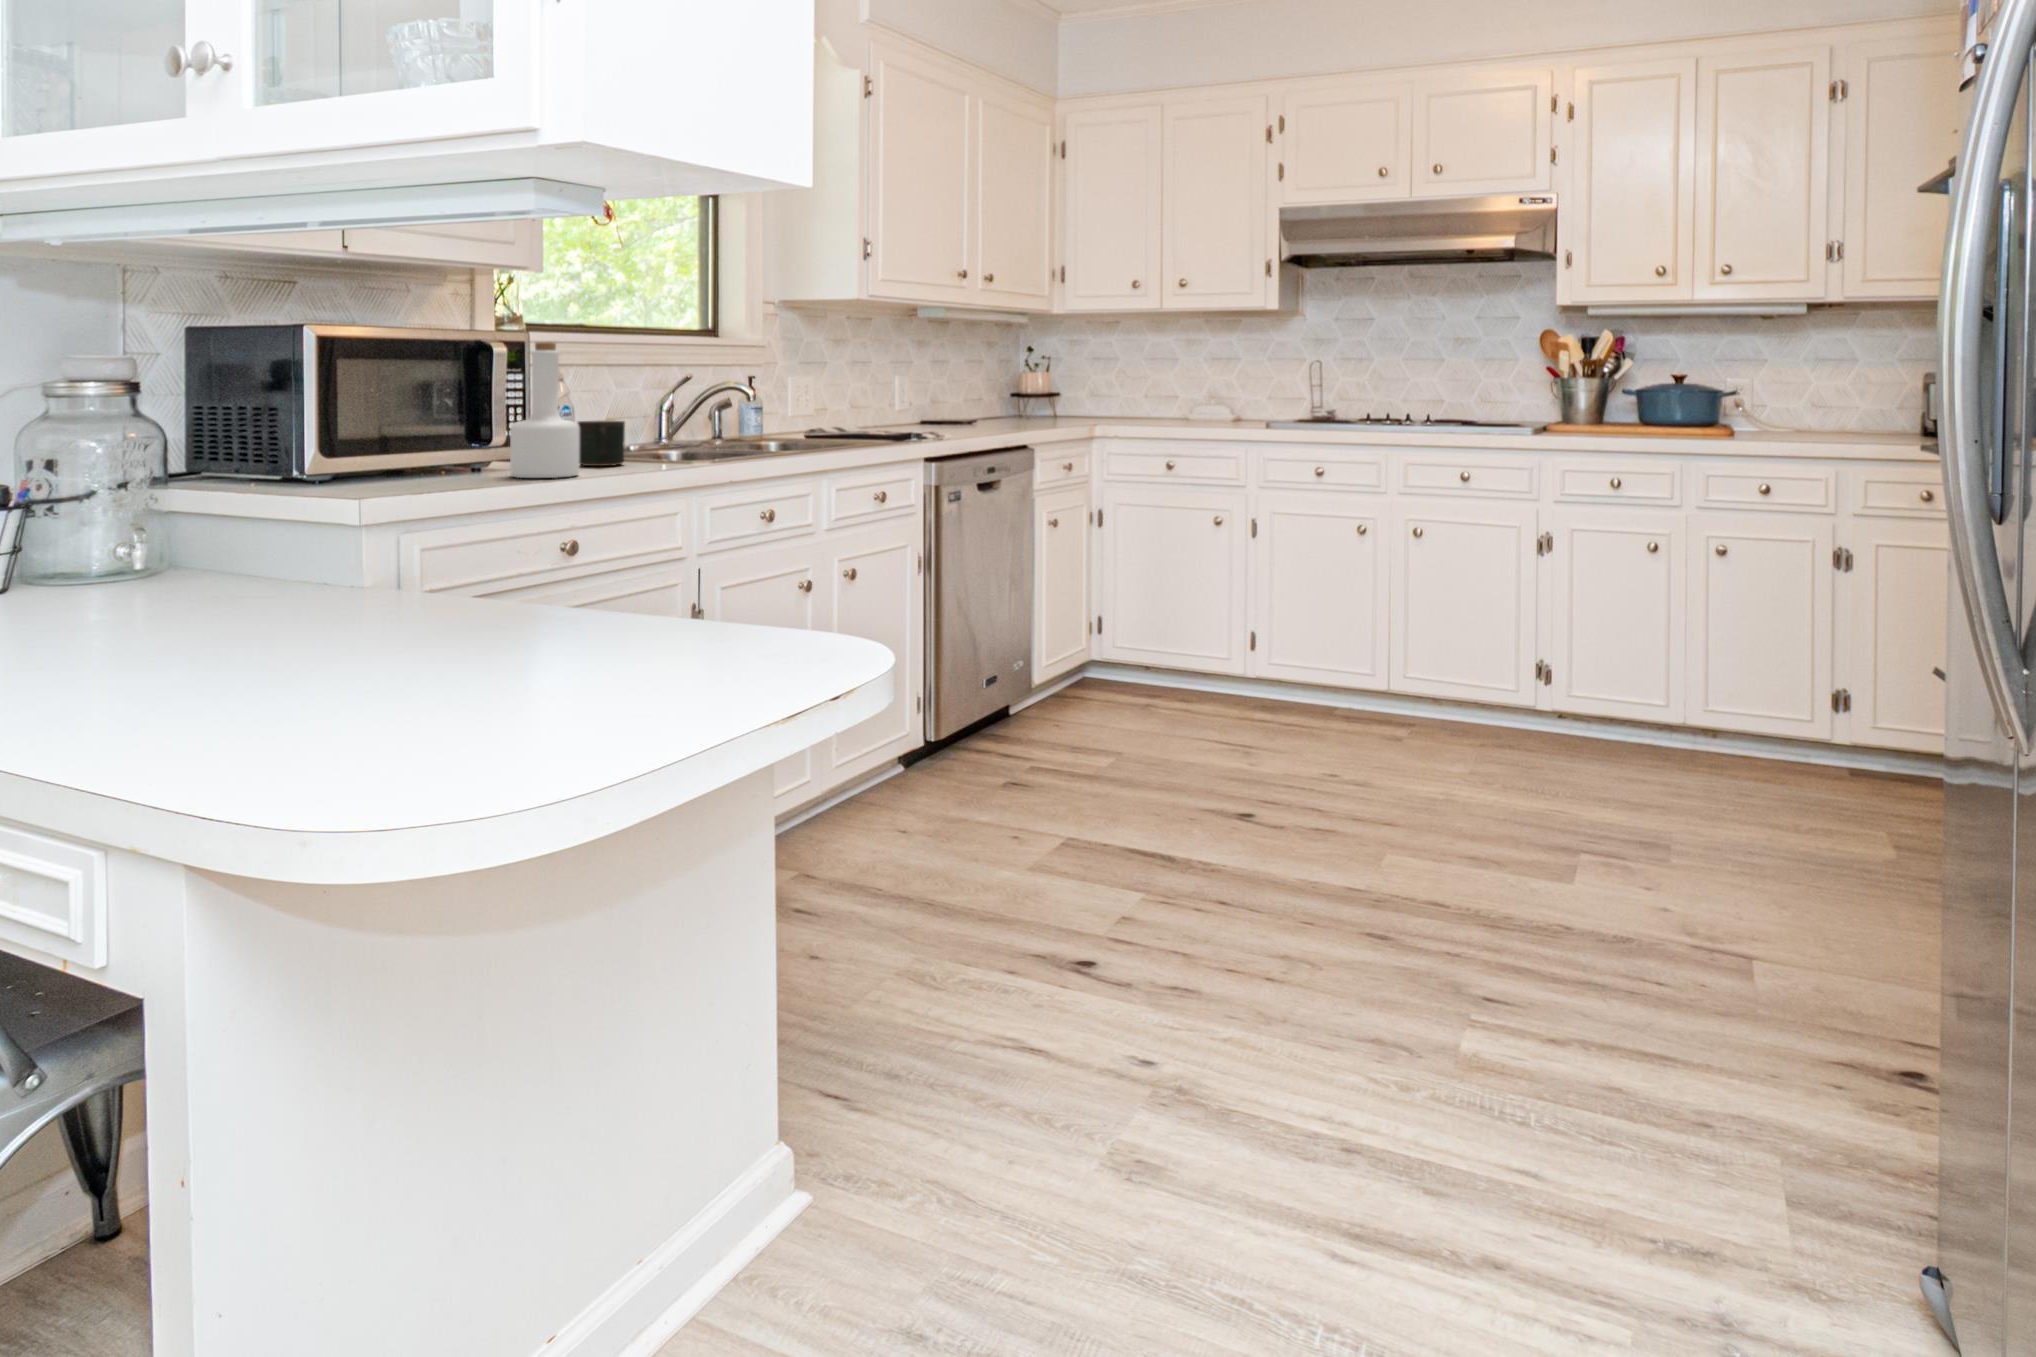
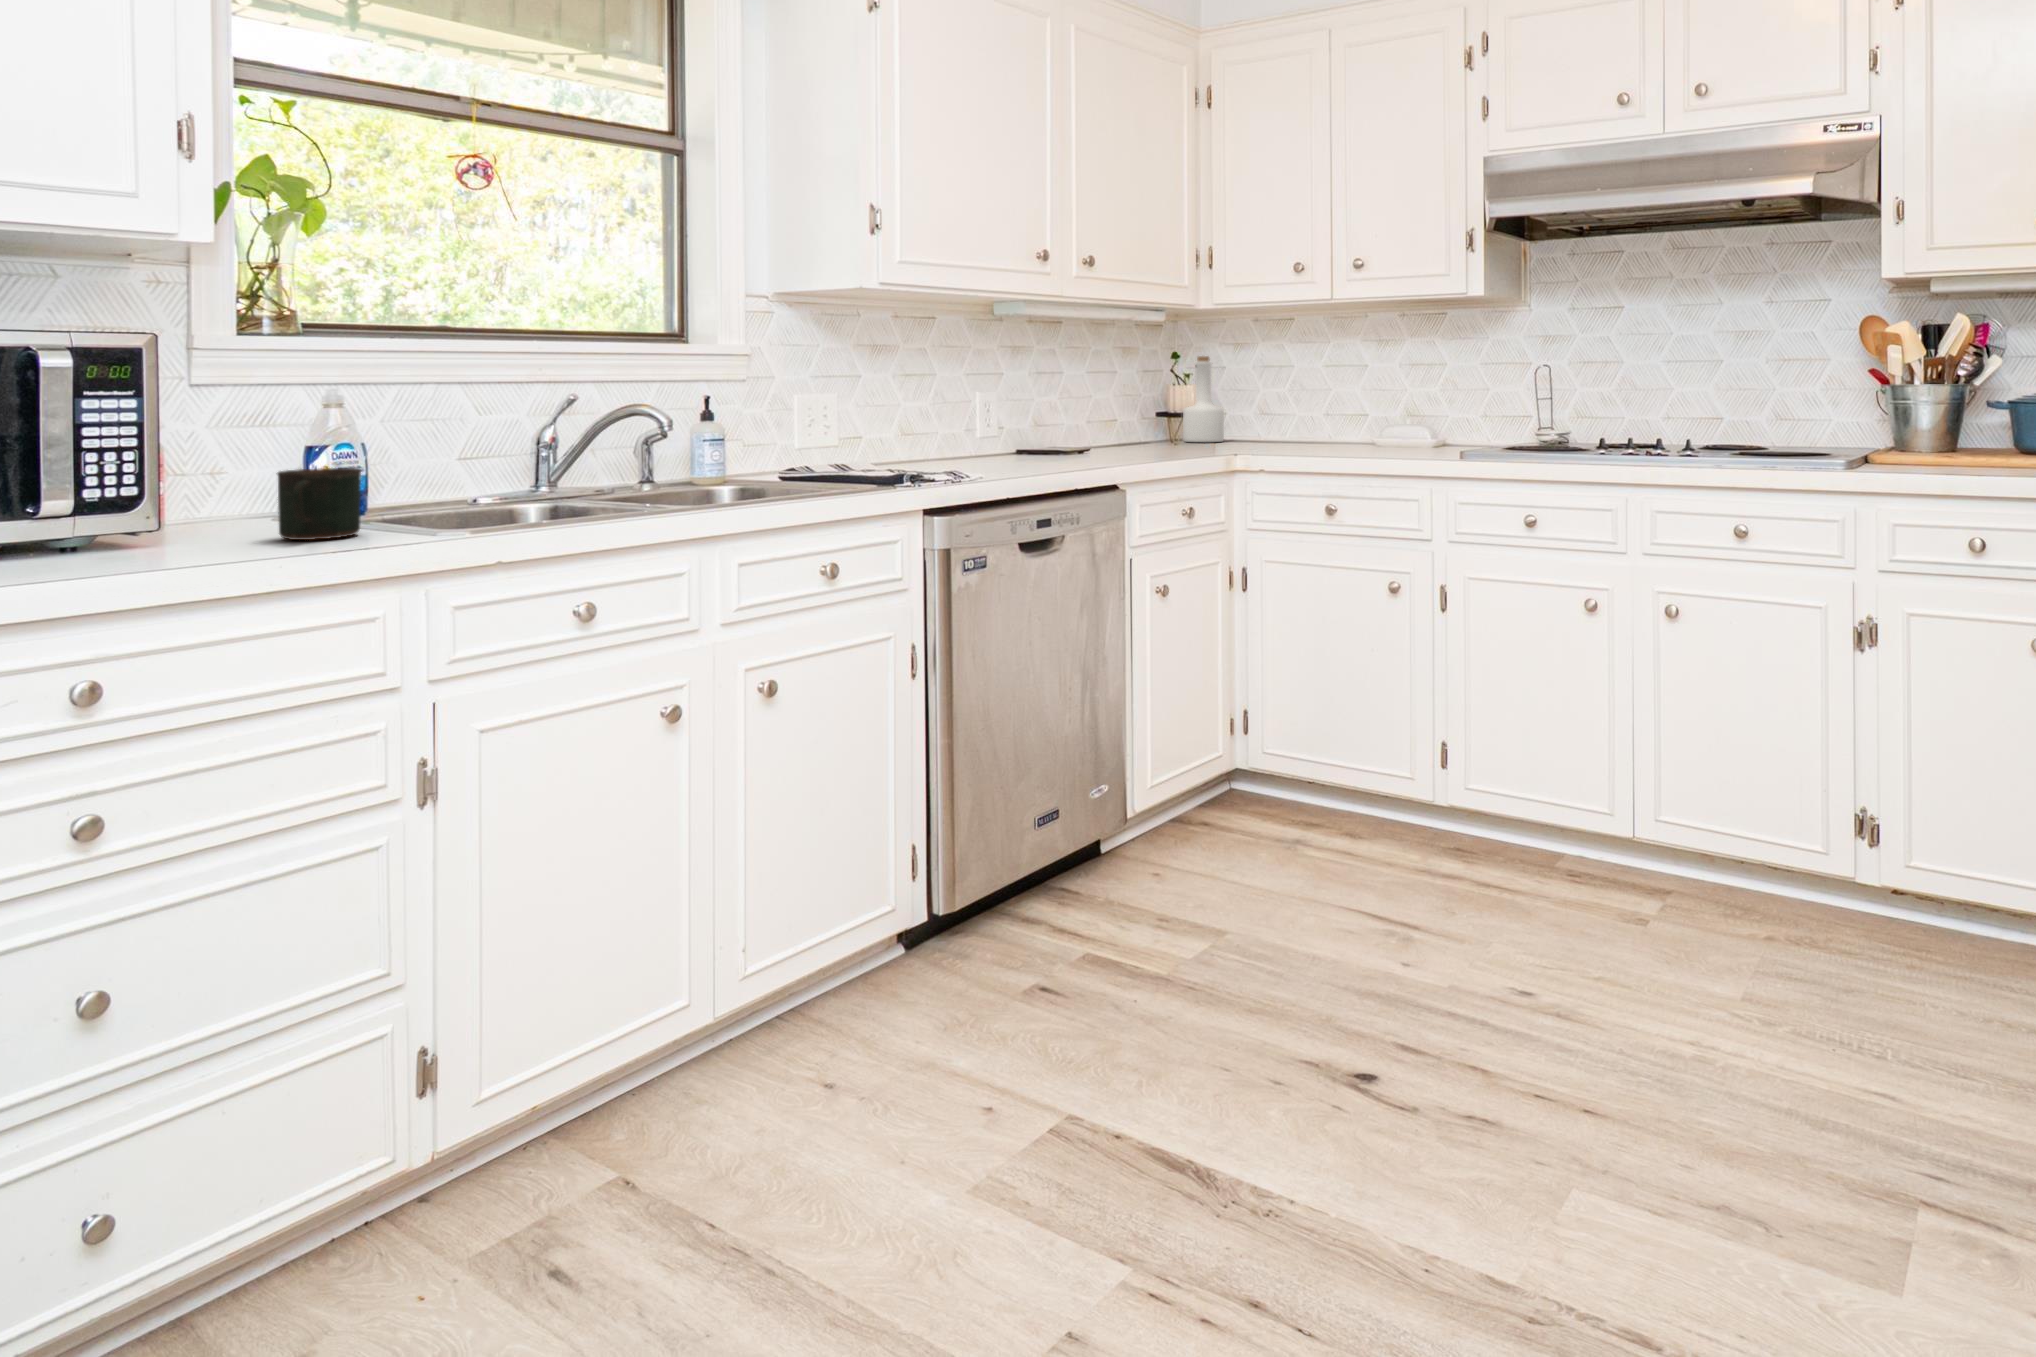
bottle: present [510,342,580,478] -> present [1183,356,1224,442]

